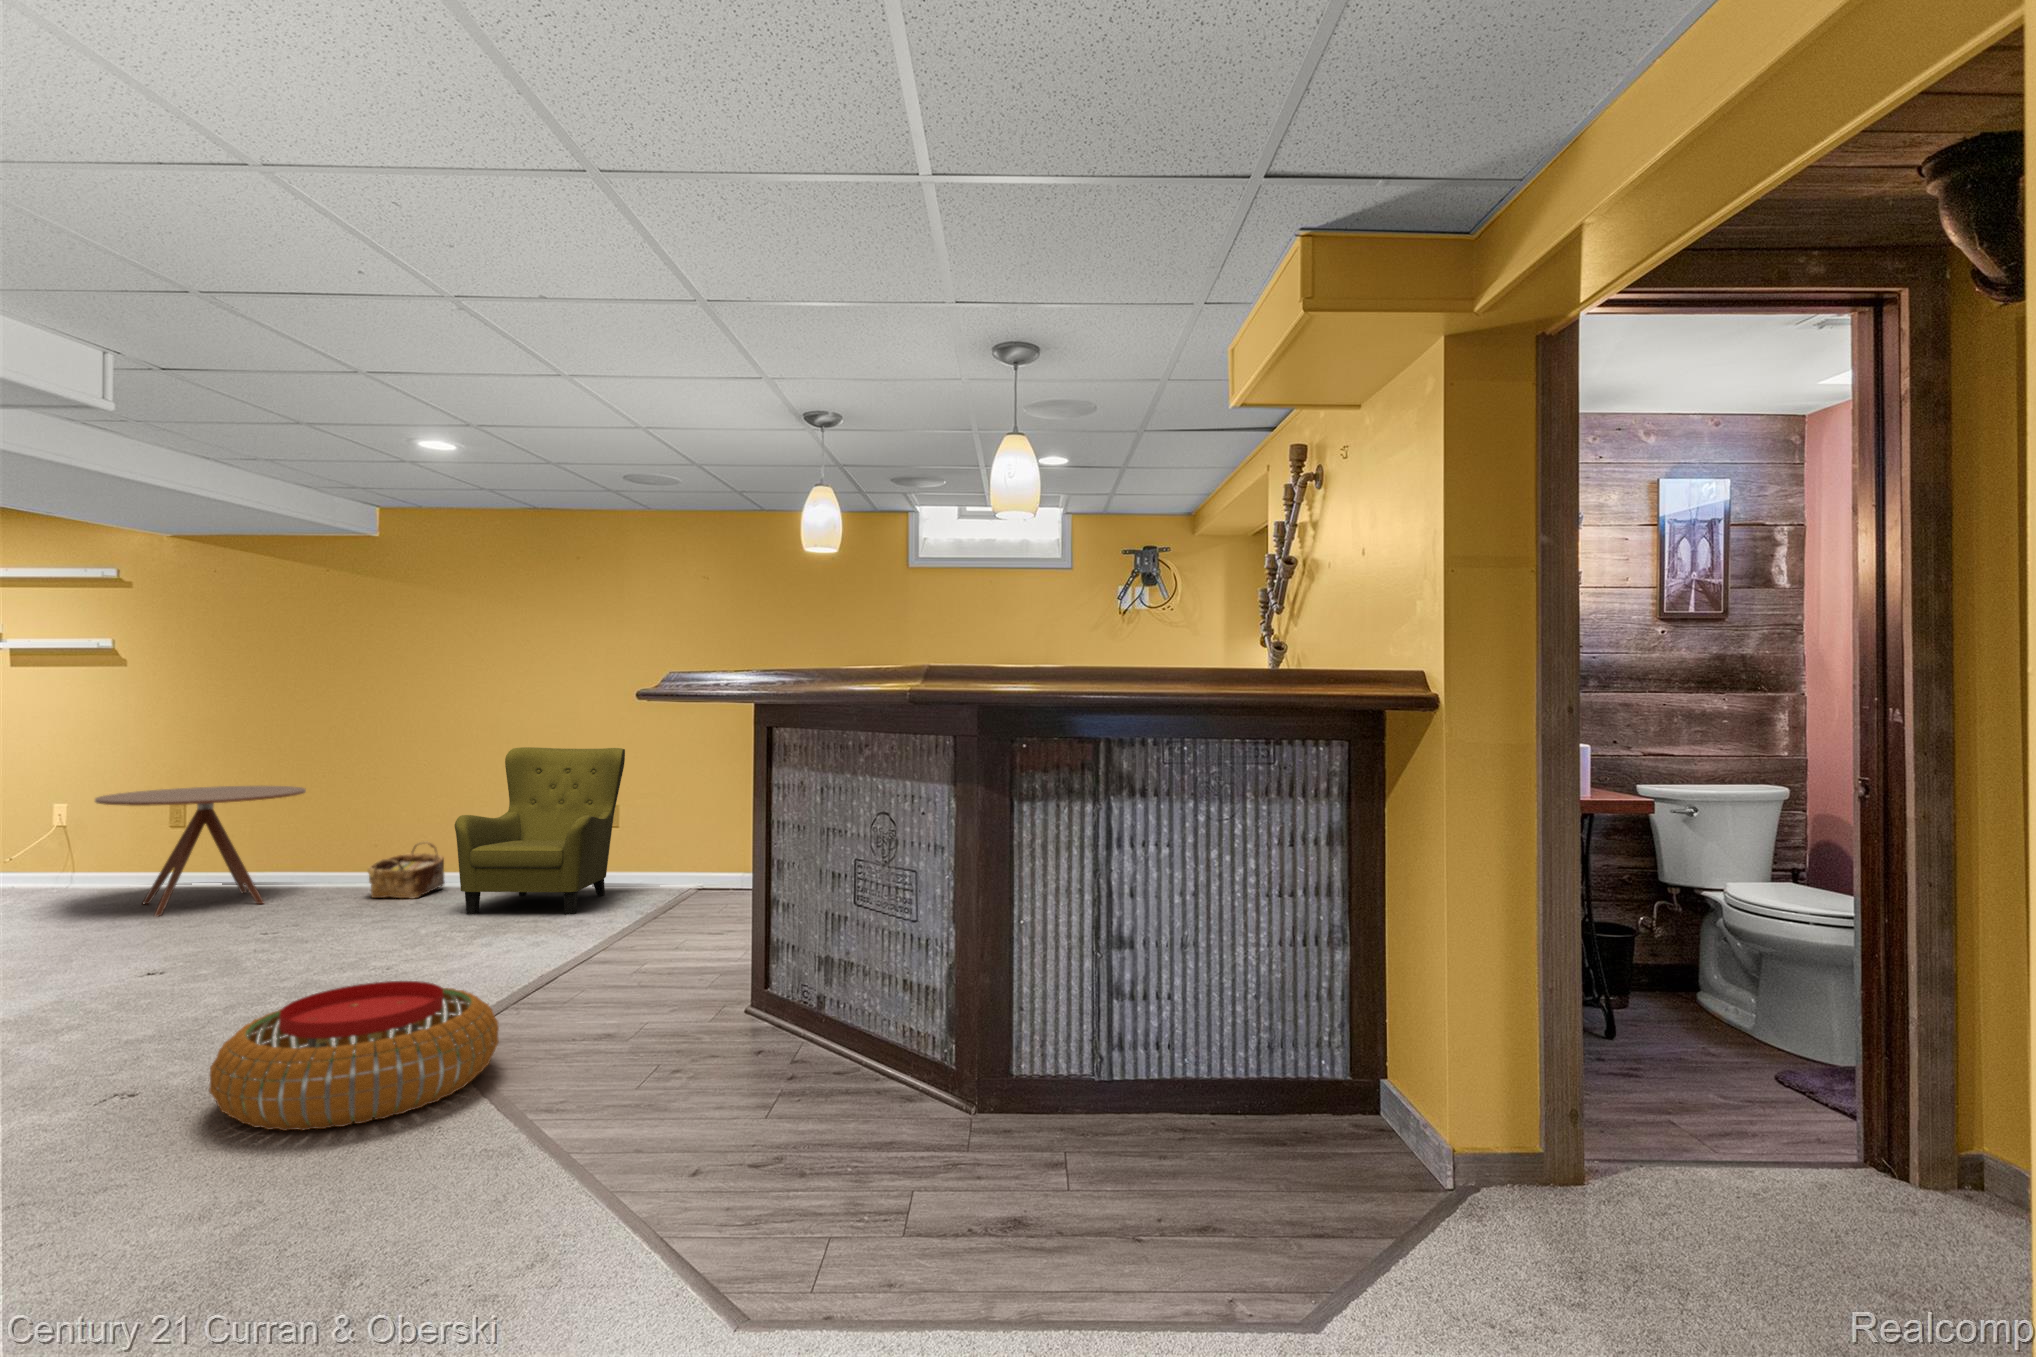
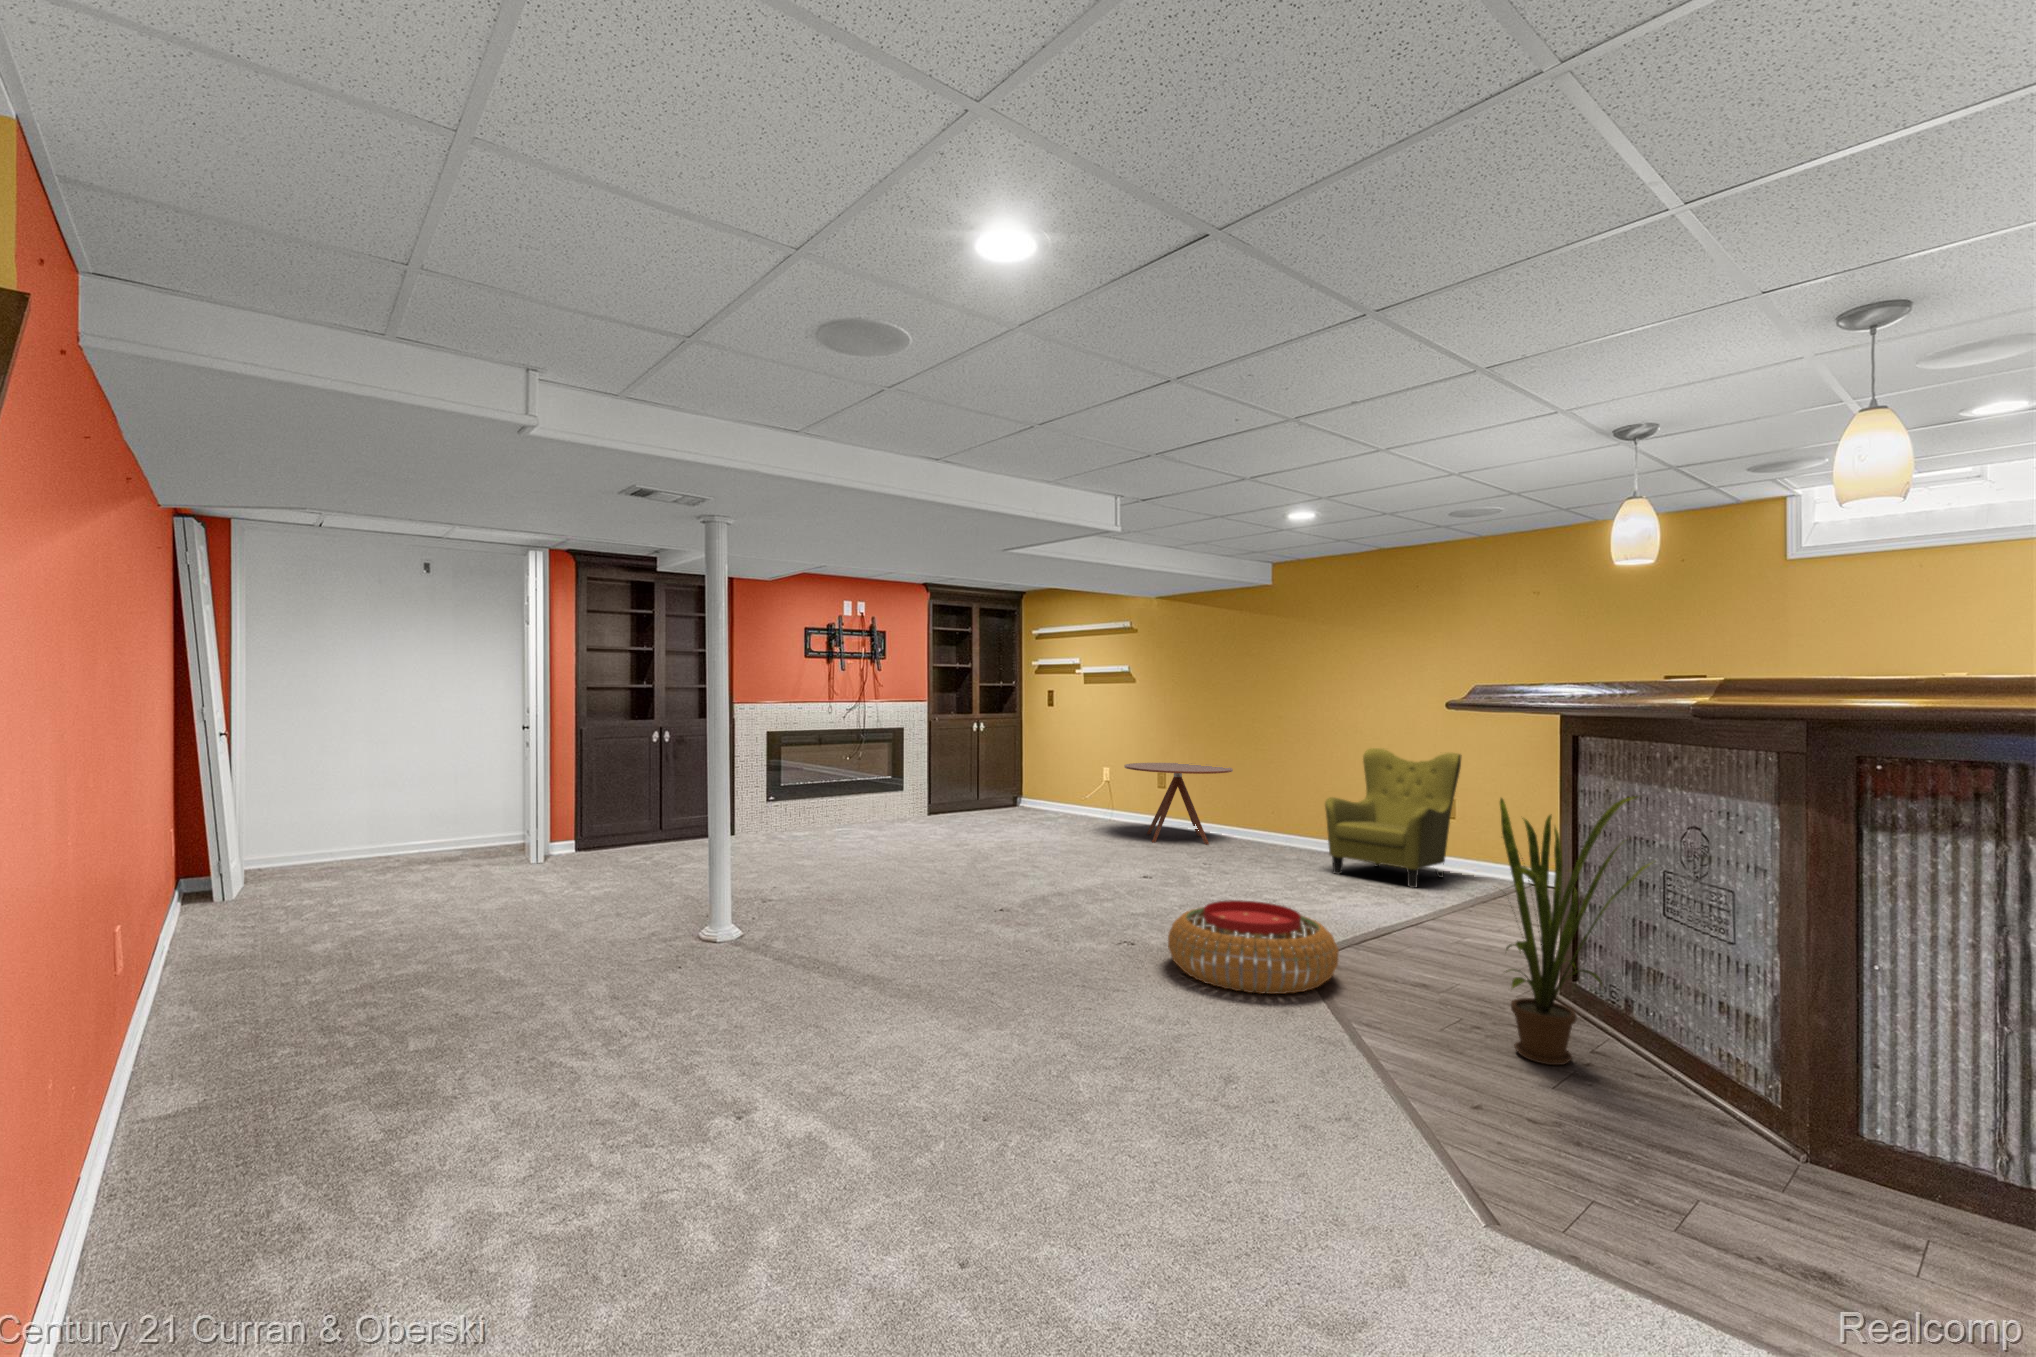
house plant: none [697,784,855,1095] -> present [1500,796,1650,1065]
woven basket: present [368,842,445,899] -> none [1269,815,1321,856]

